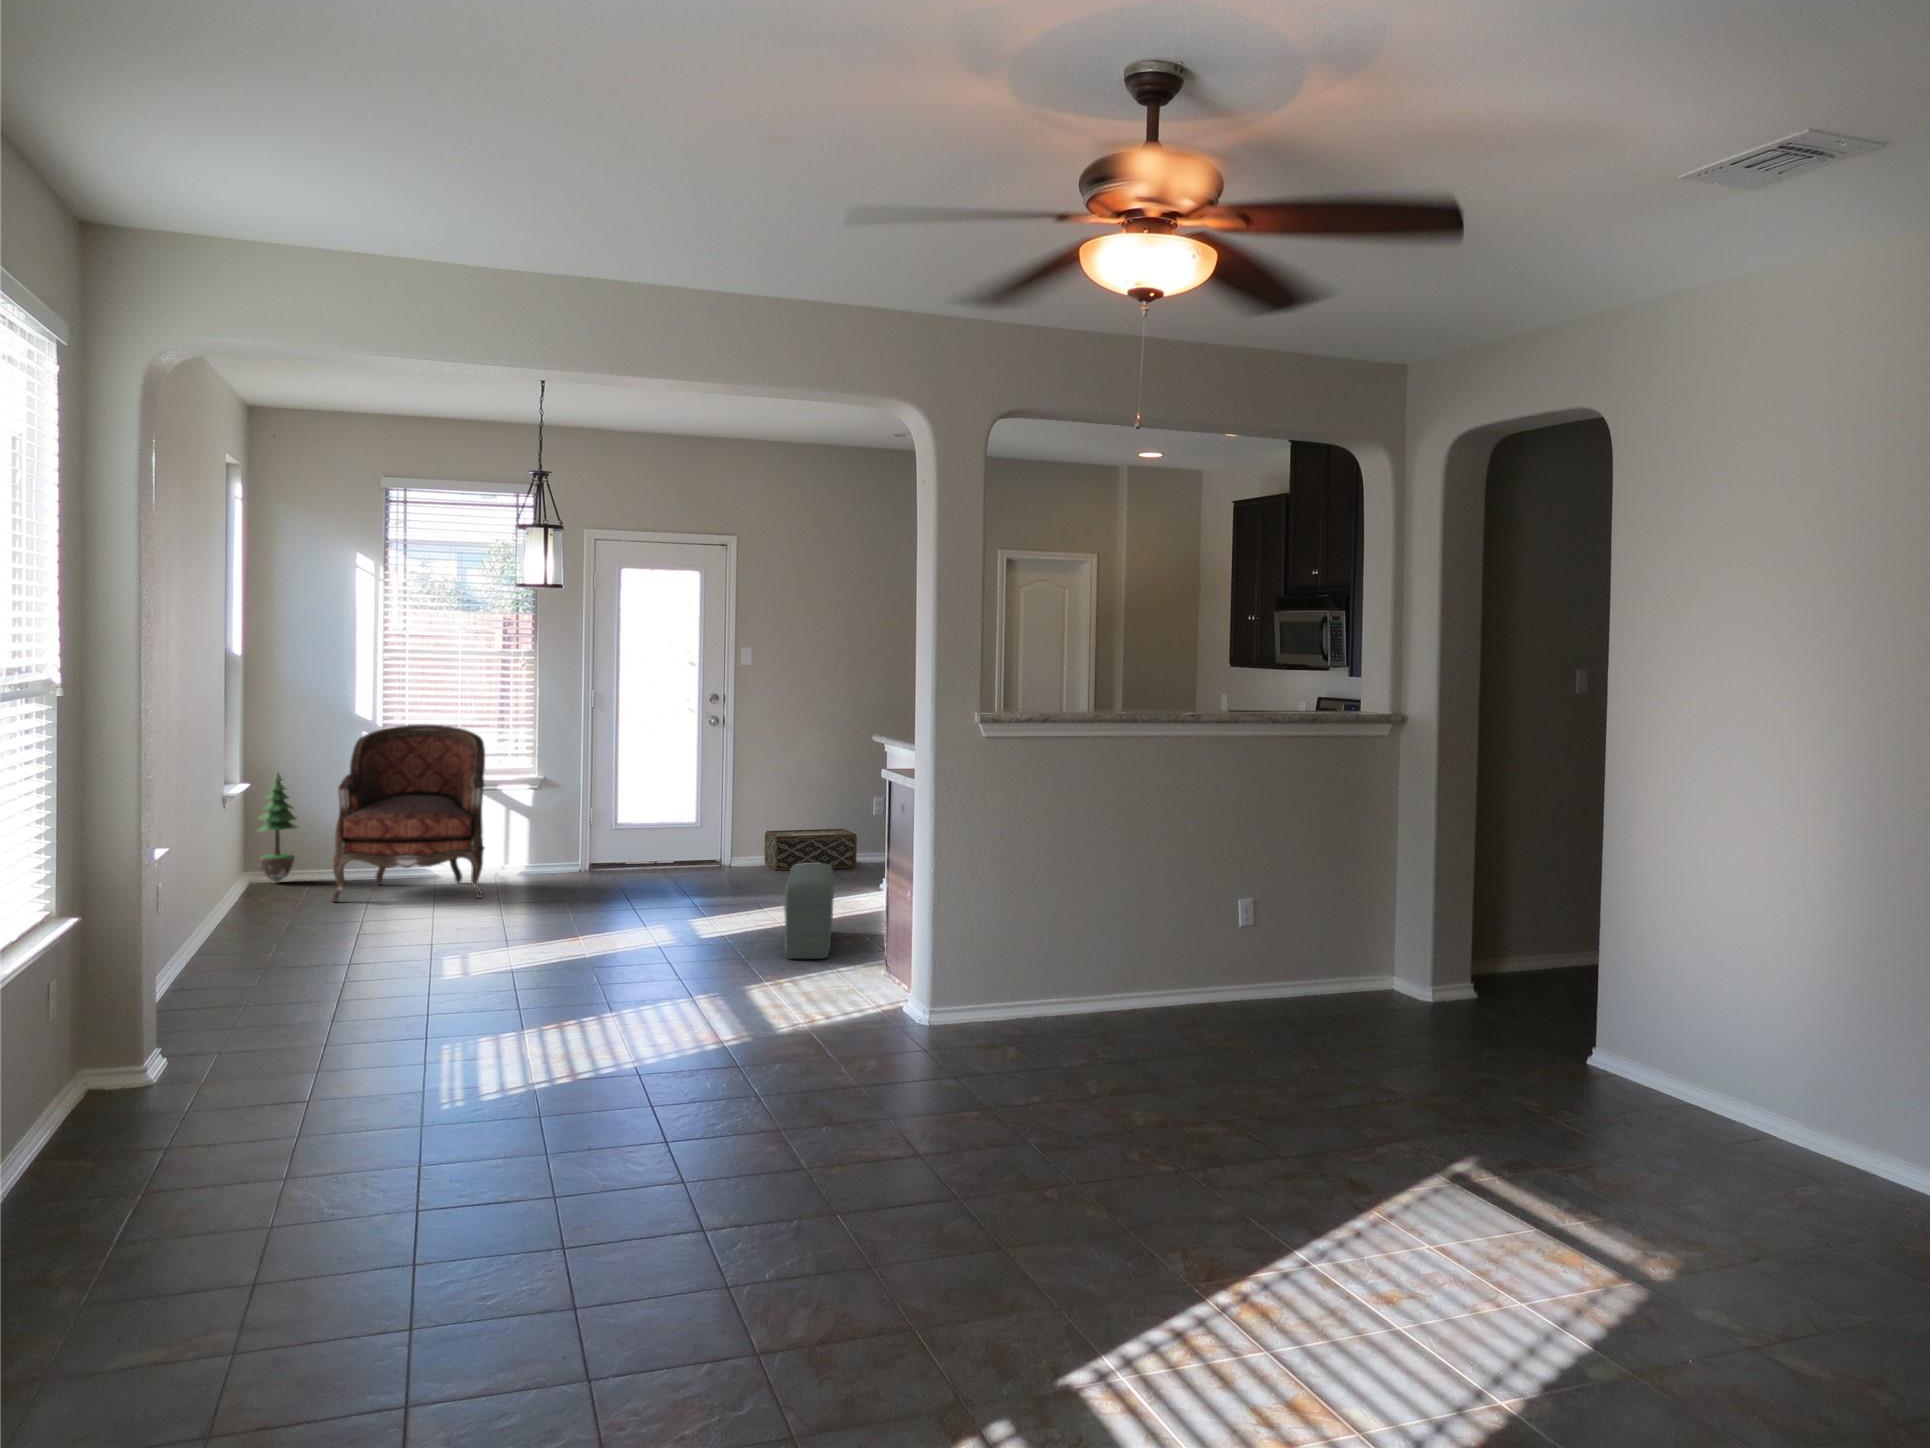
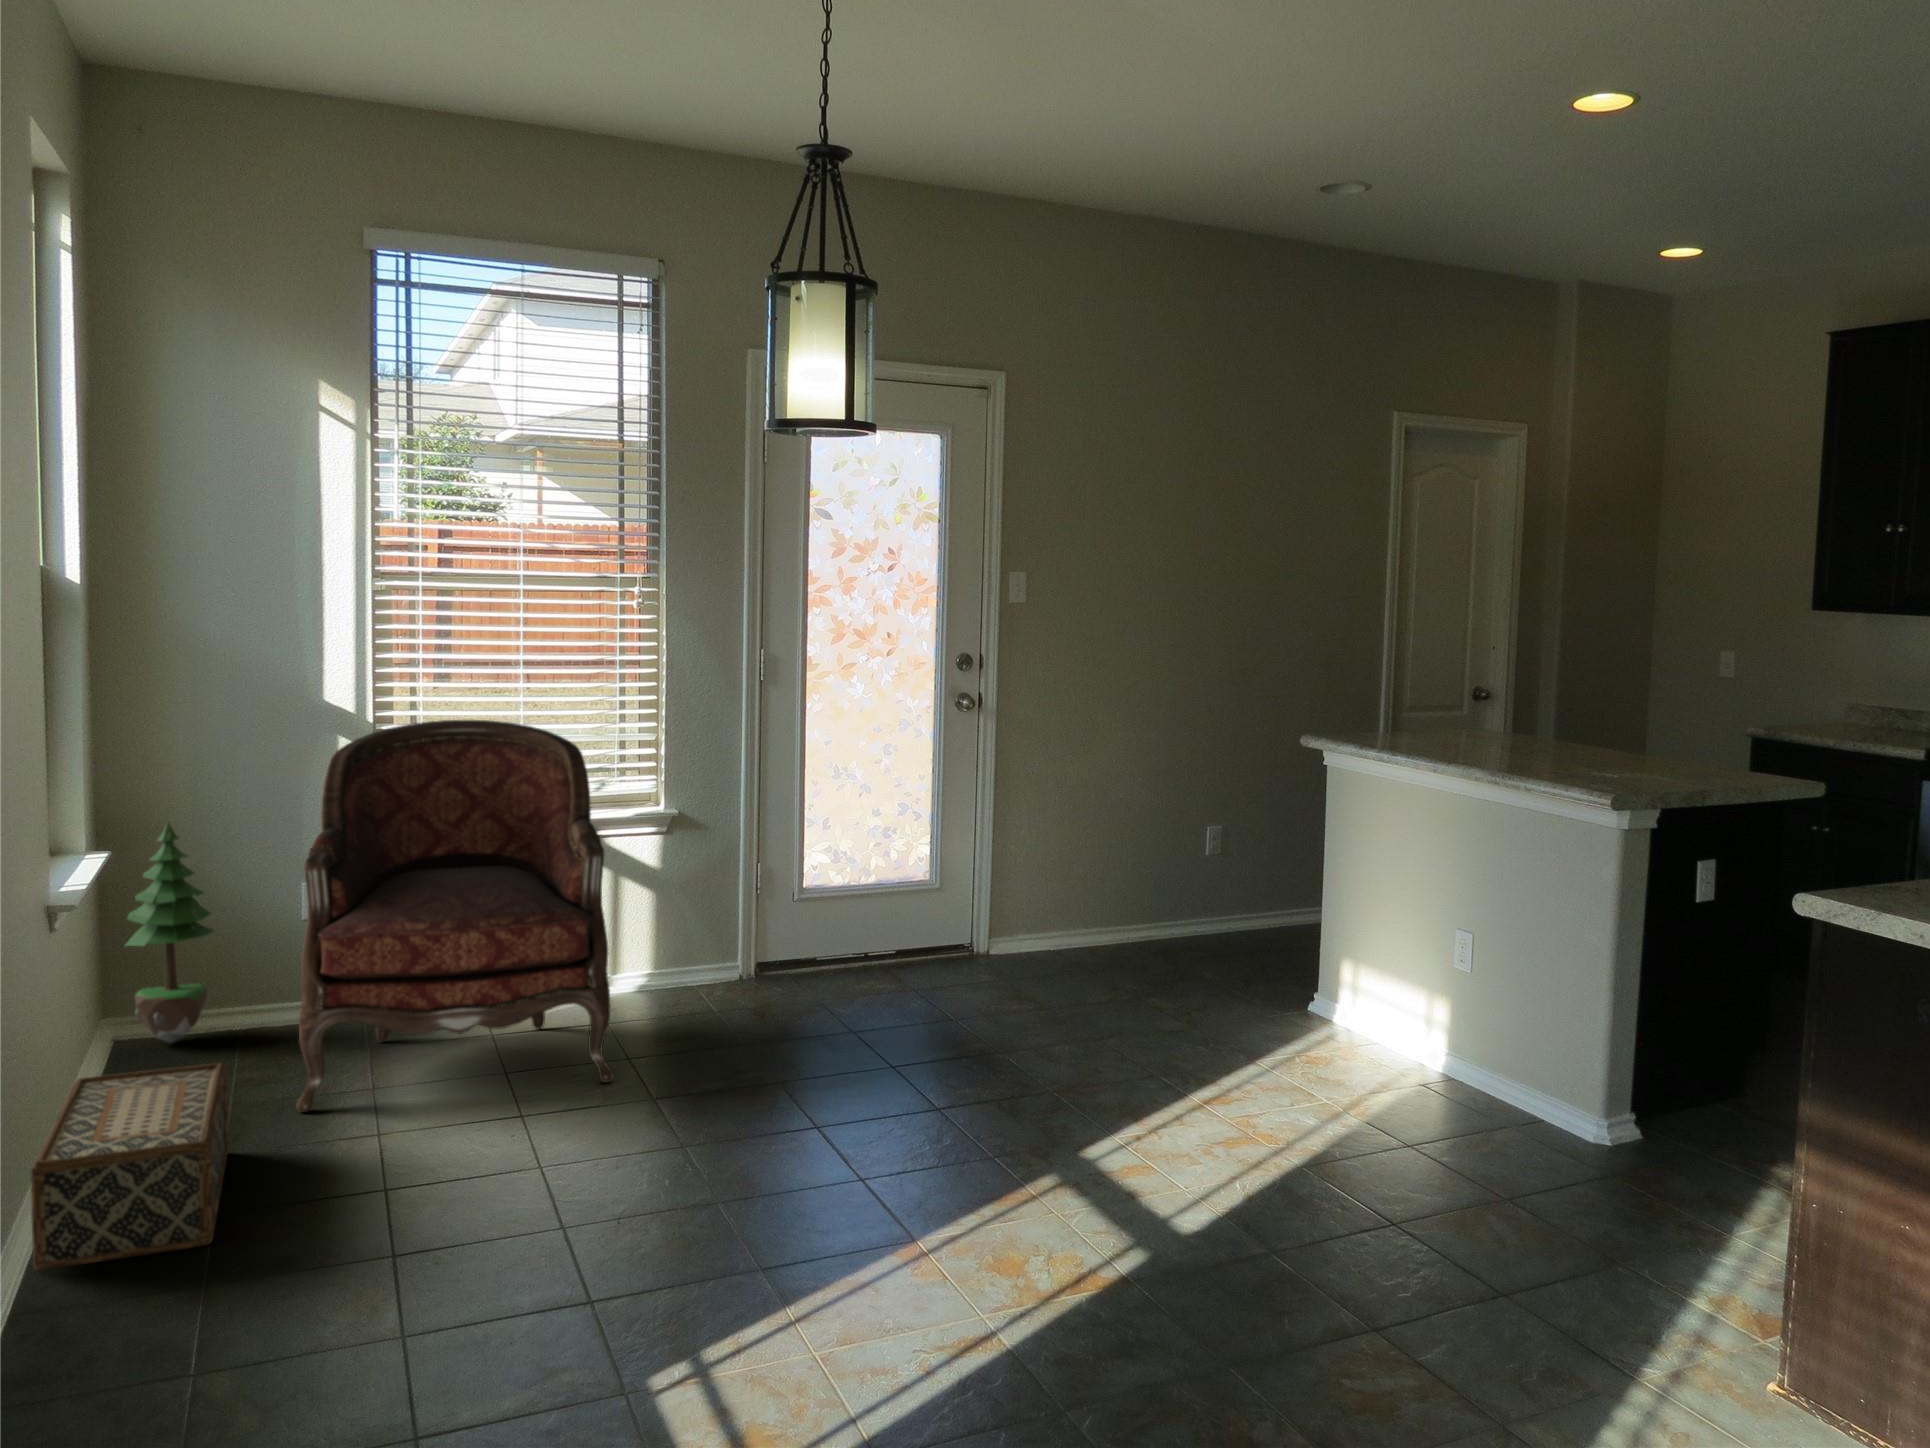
woven basket: present [764,829,857,870] -> present [30,1063,228,1271]
pouf: present [784,863,834,959] -> none [1357,1041,1599,1330]

